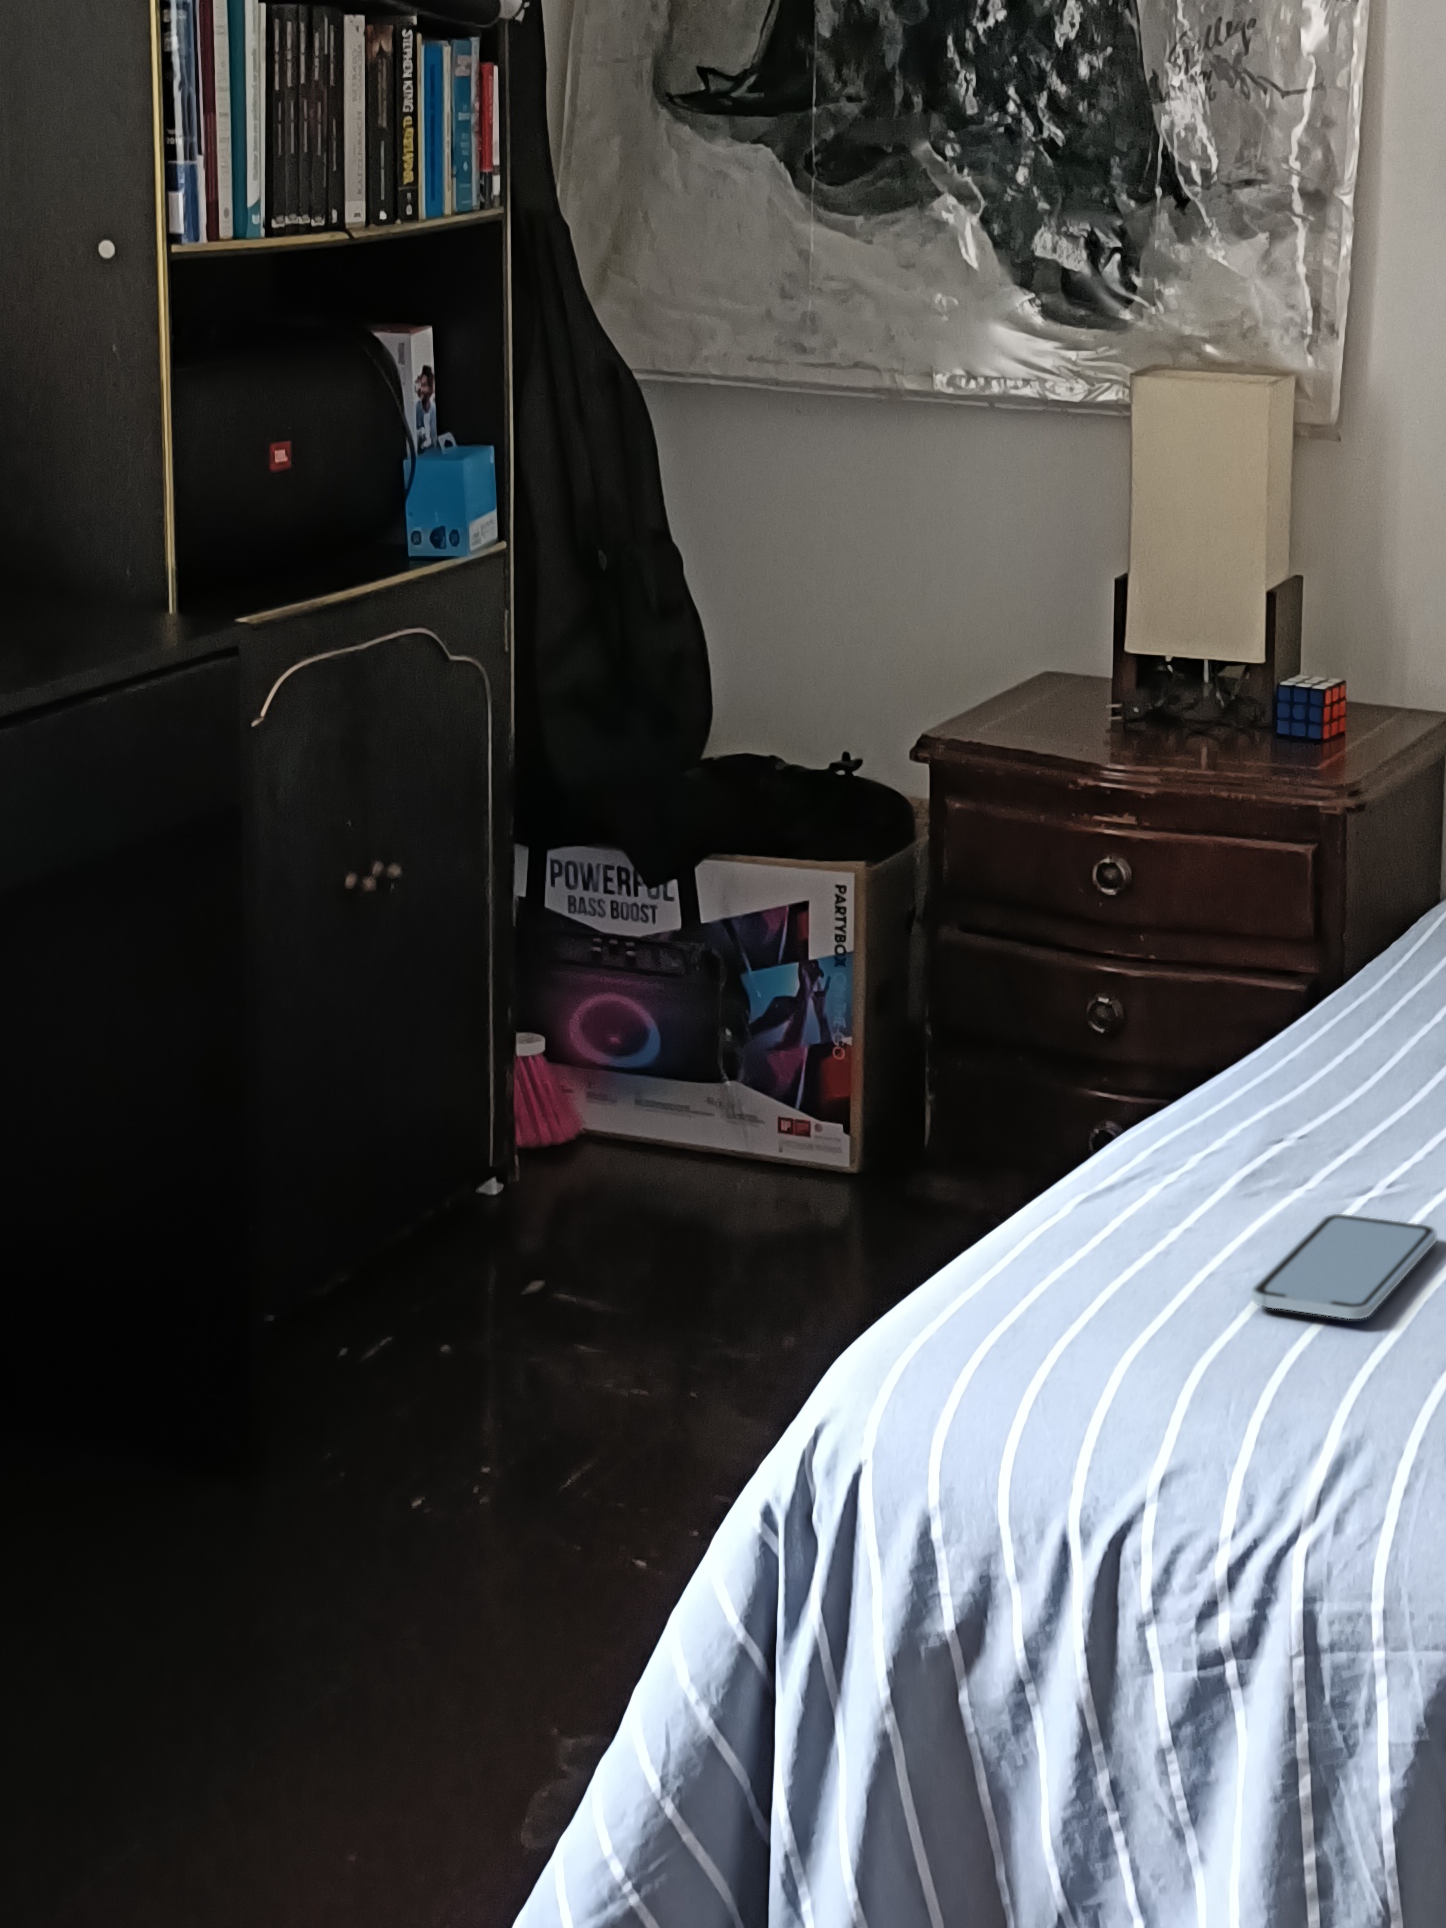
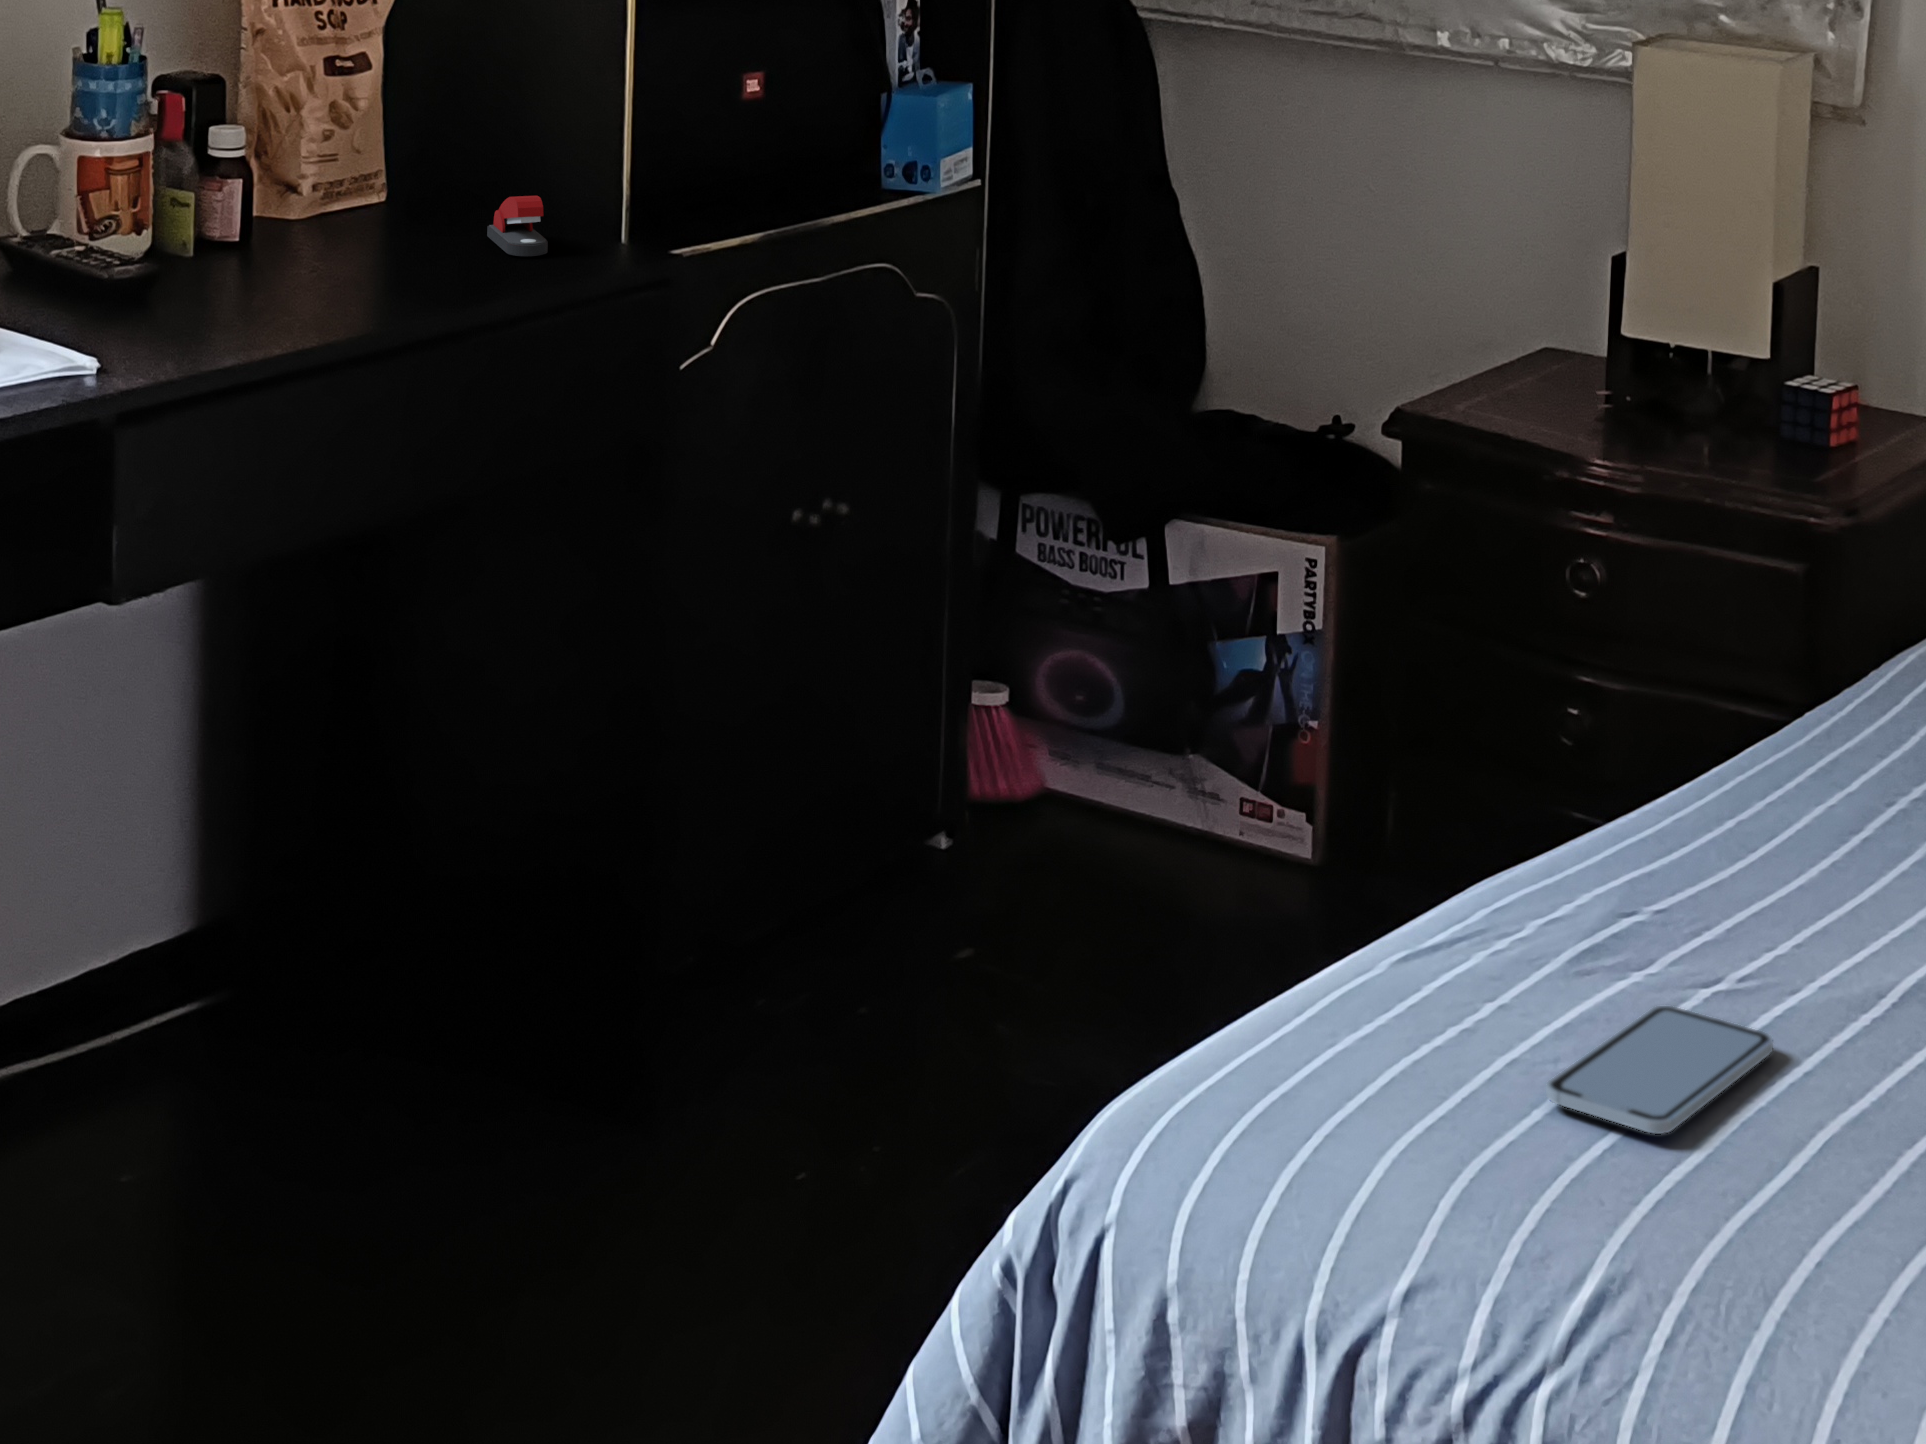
stapler: none [27,576,99,639] -> present [487,196,548,256]

